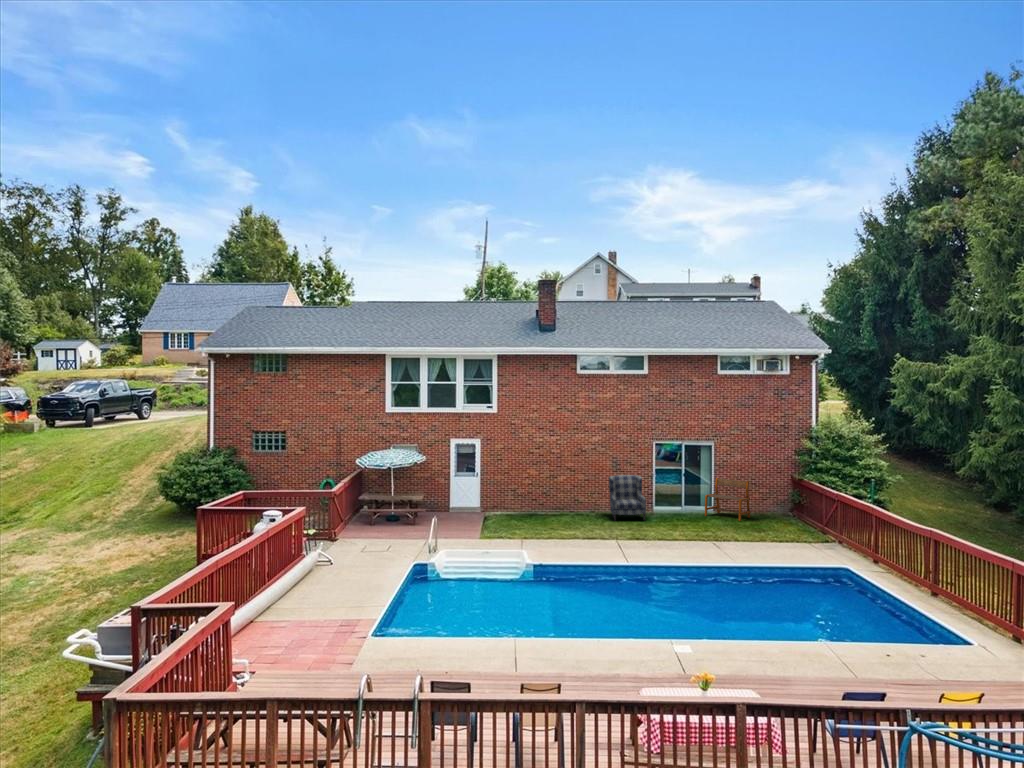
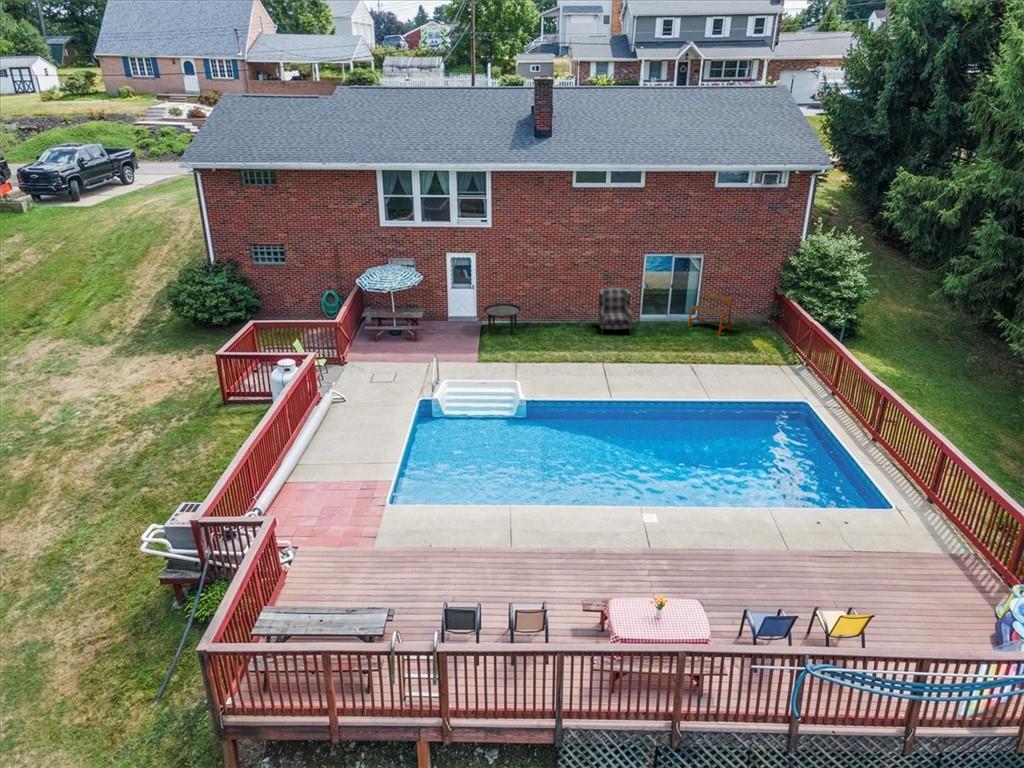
round table: none [489,492,528,522] -> present [484,303,521,334]

